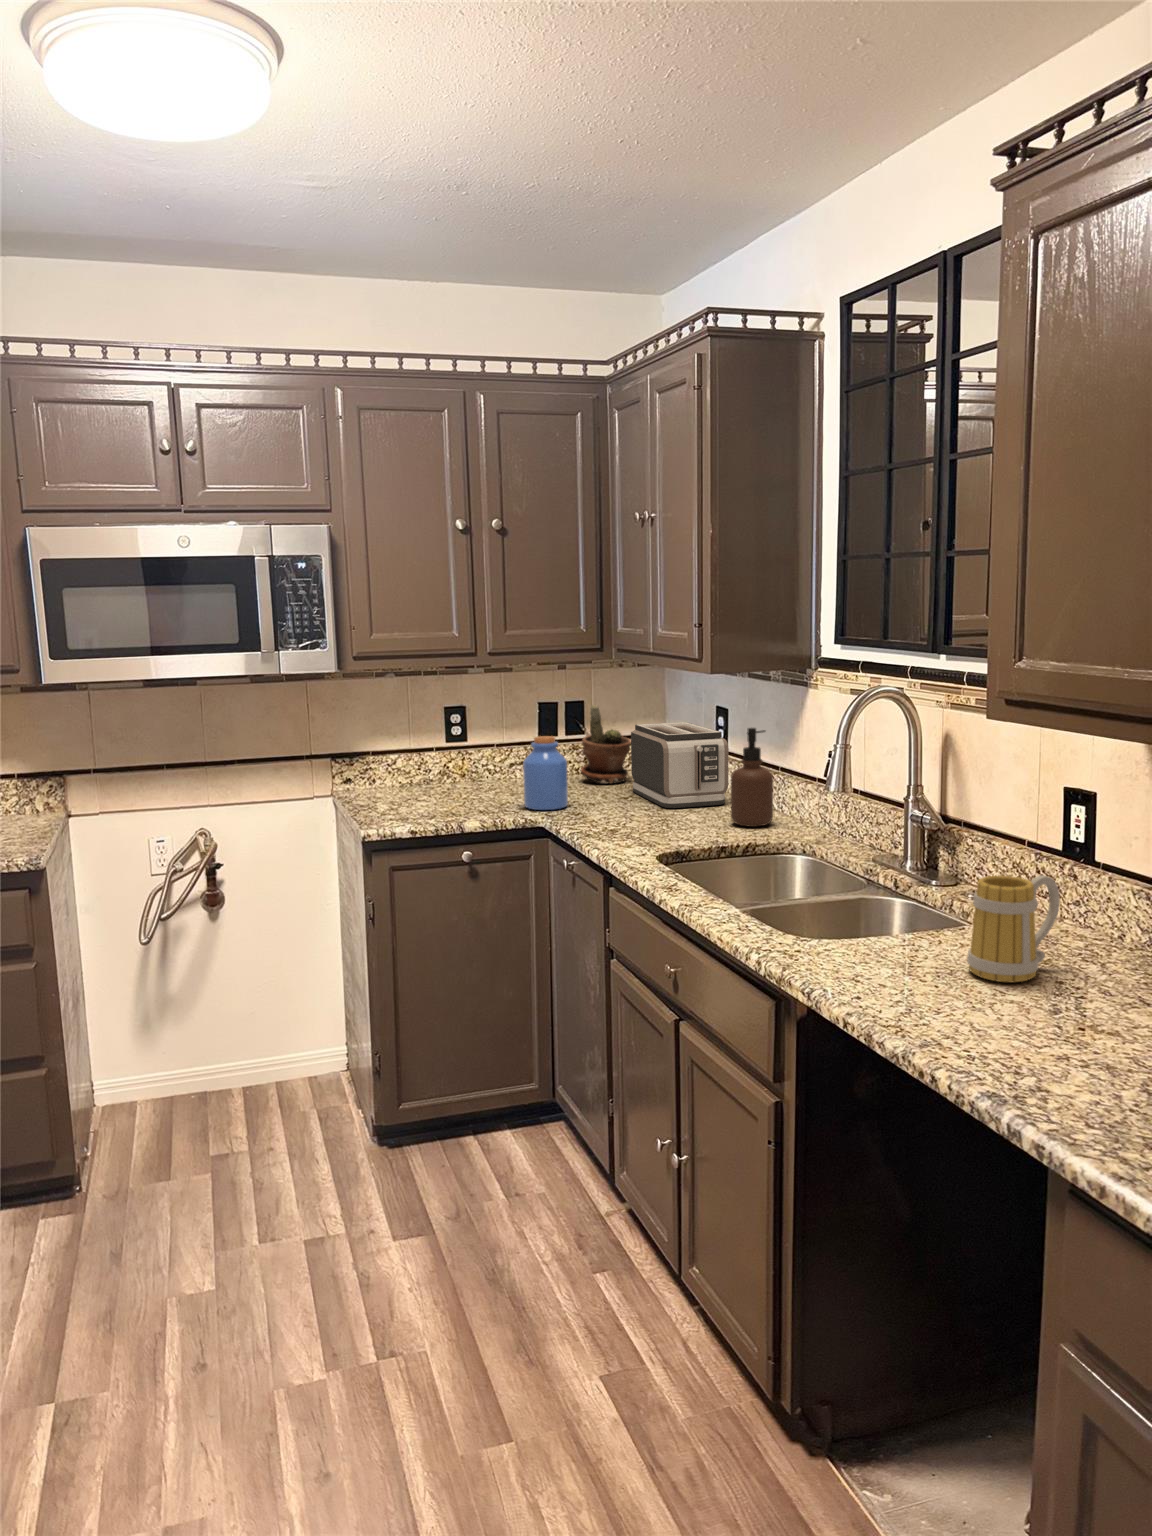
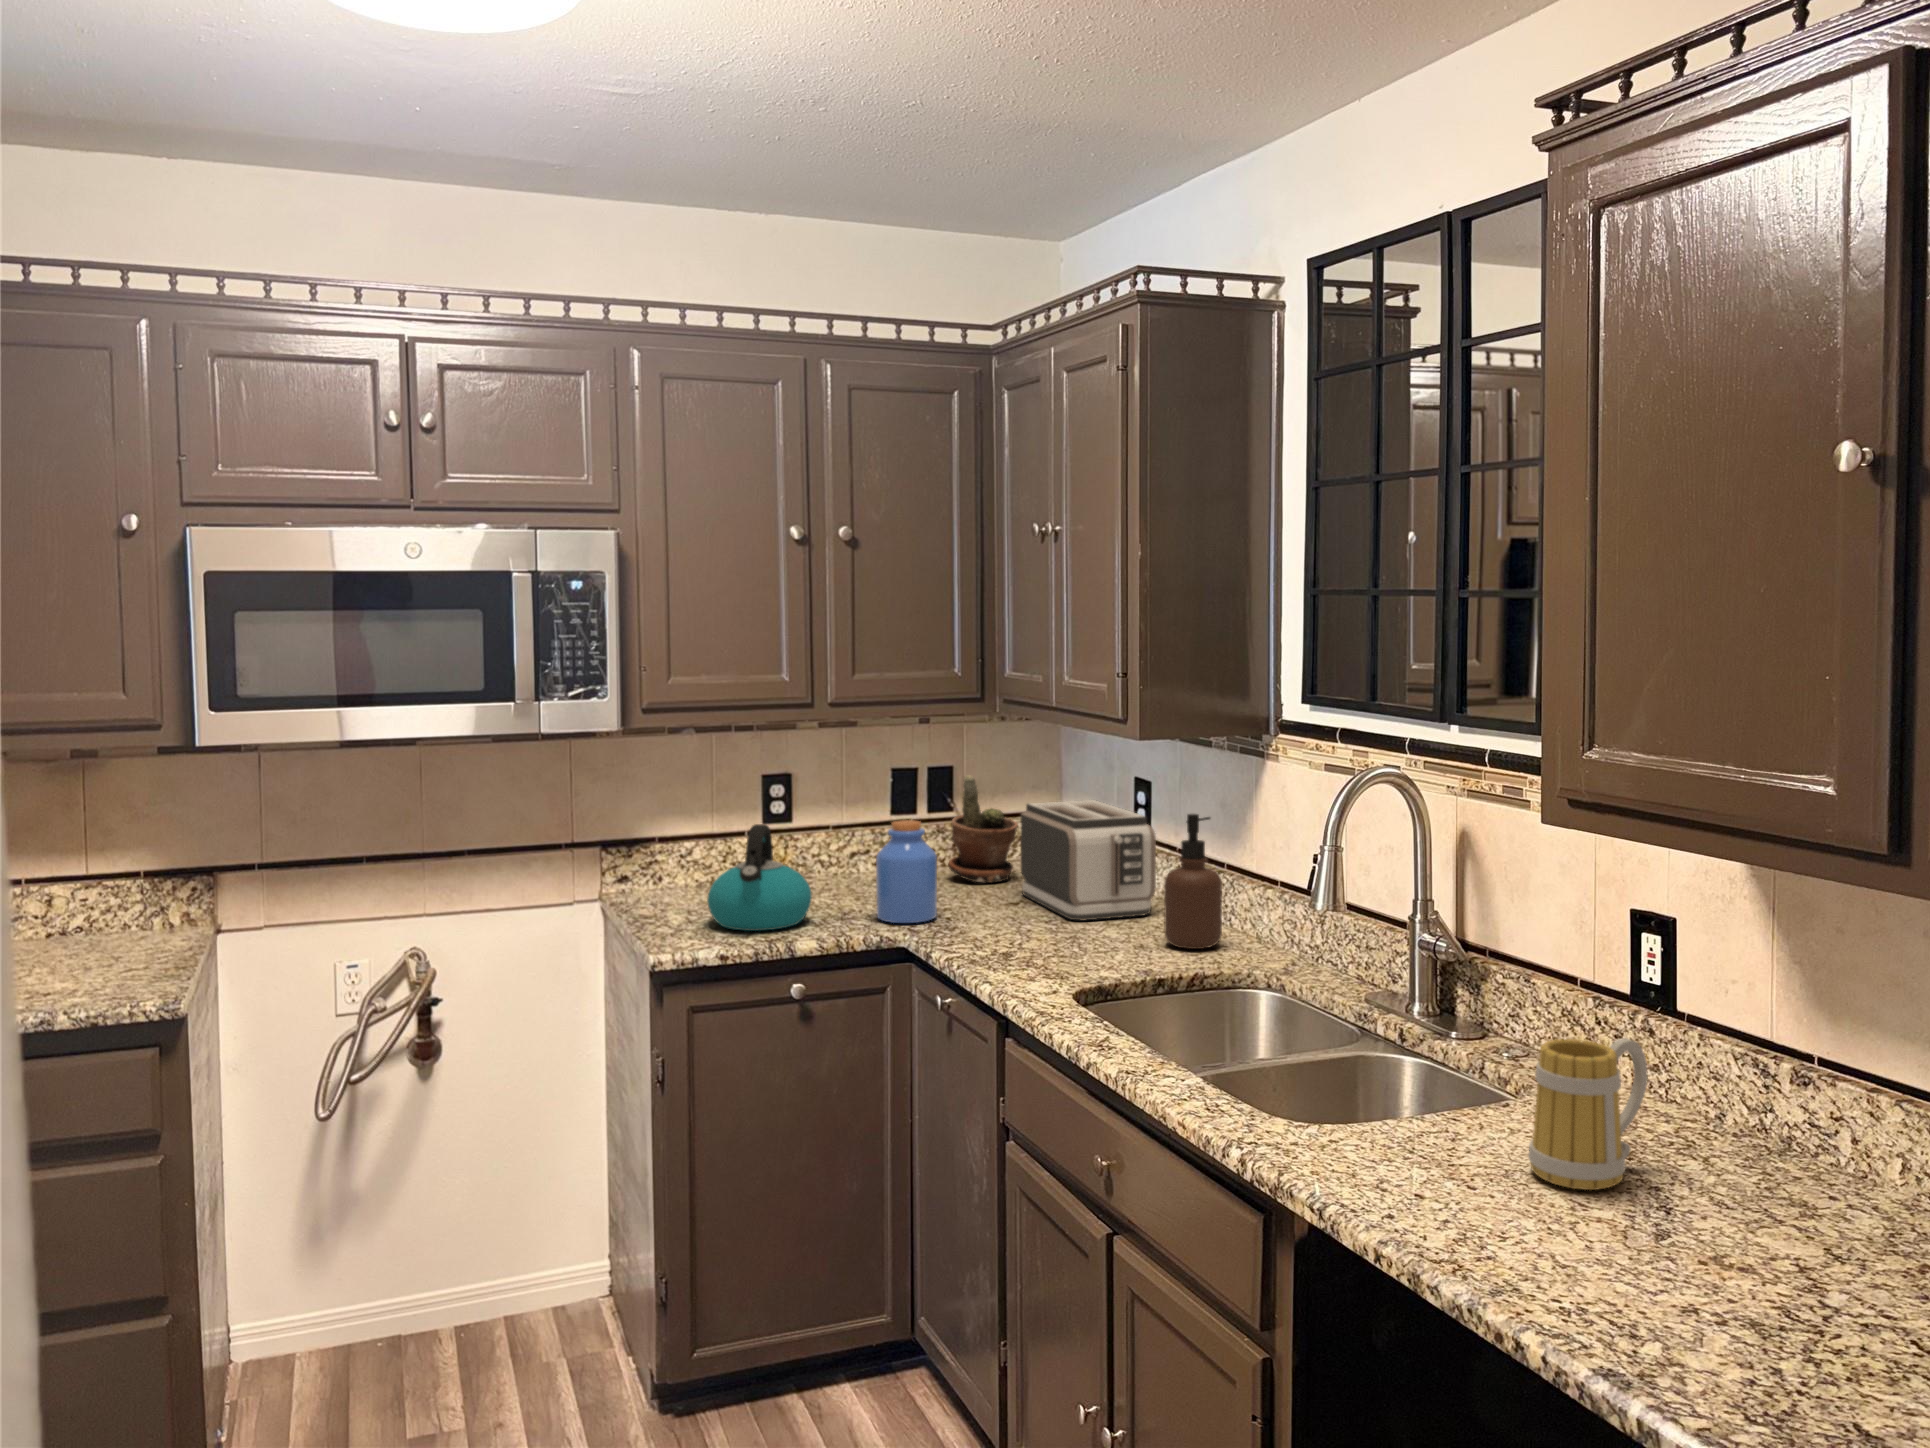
kettle: none [403,739,477,815] -> present [707,824,812,931]

